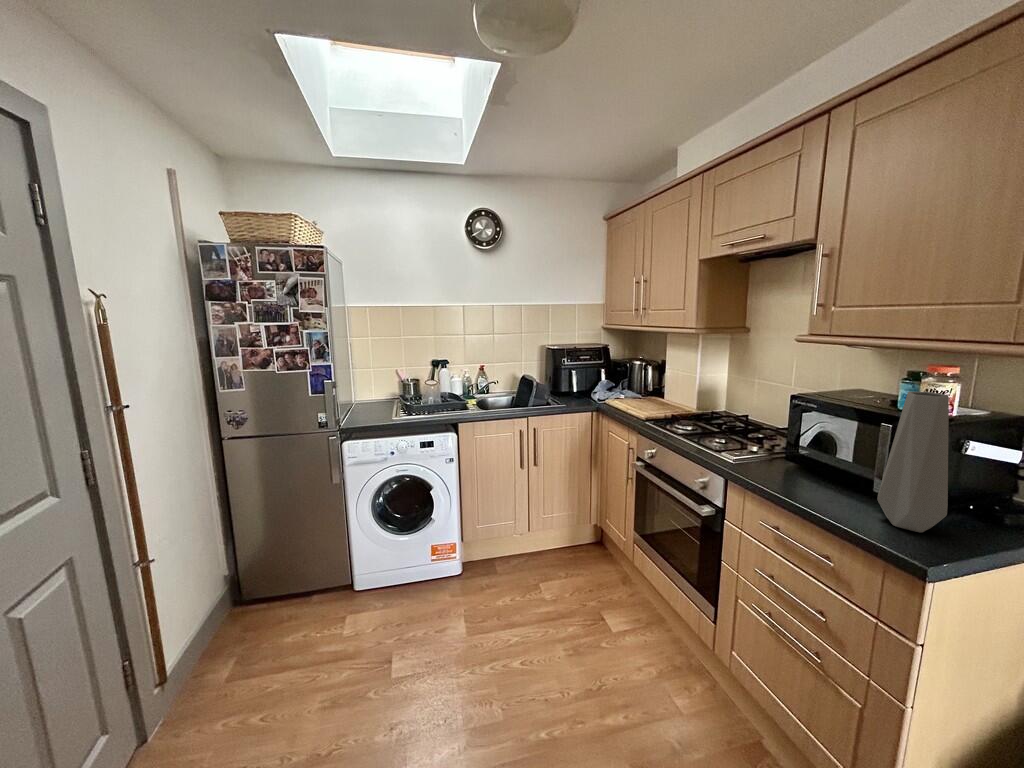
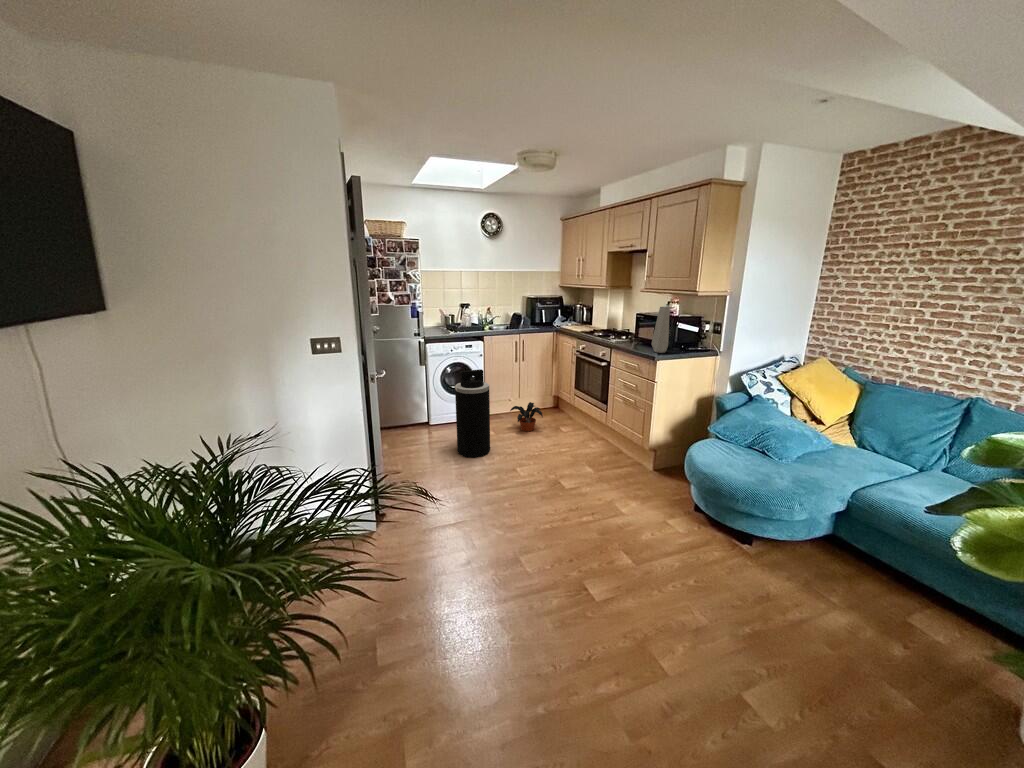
trash can: none [353,524,442,745] -> present [455,369,490,458]
potted plant: none [502,557,569,626] -> present [510,402,543,431]

